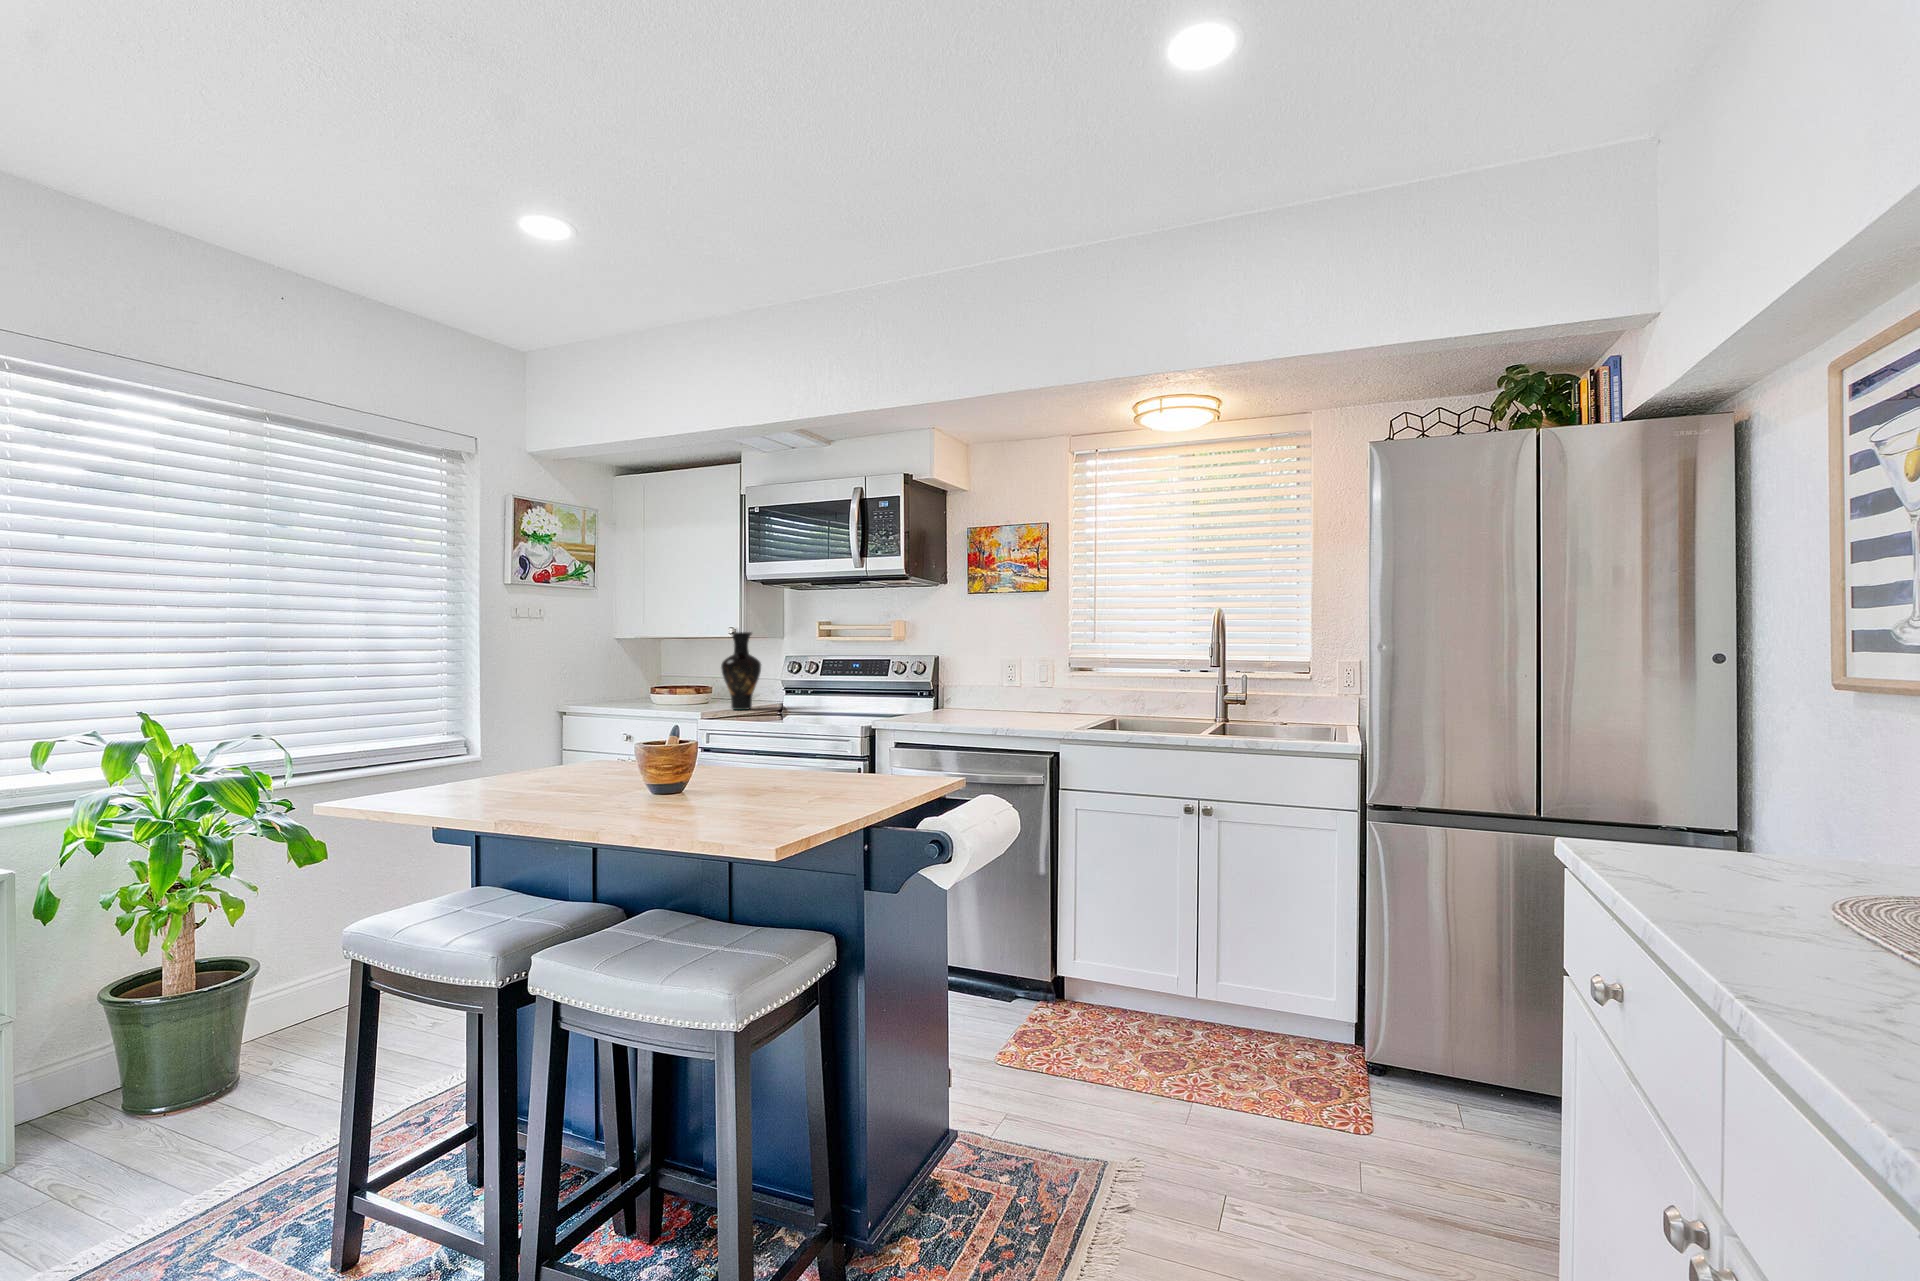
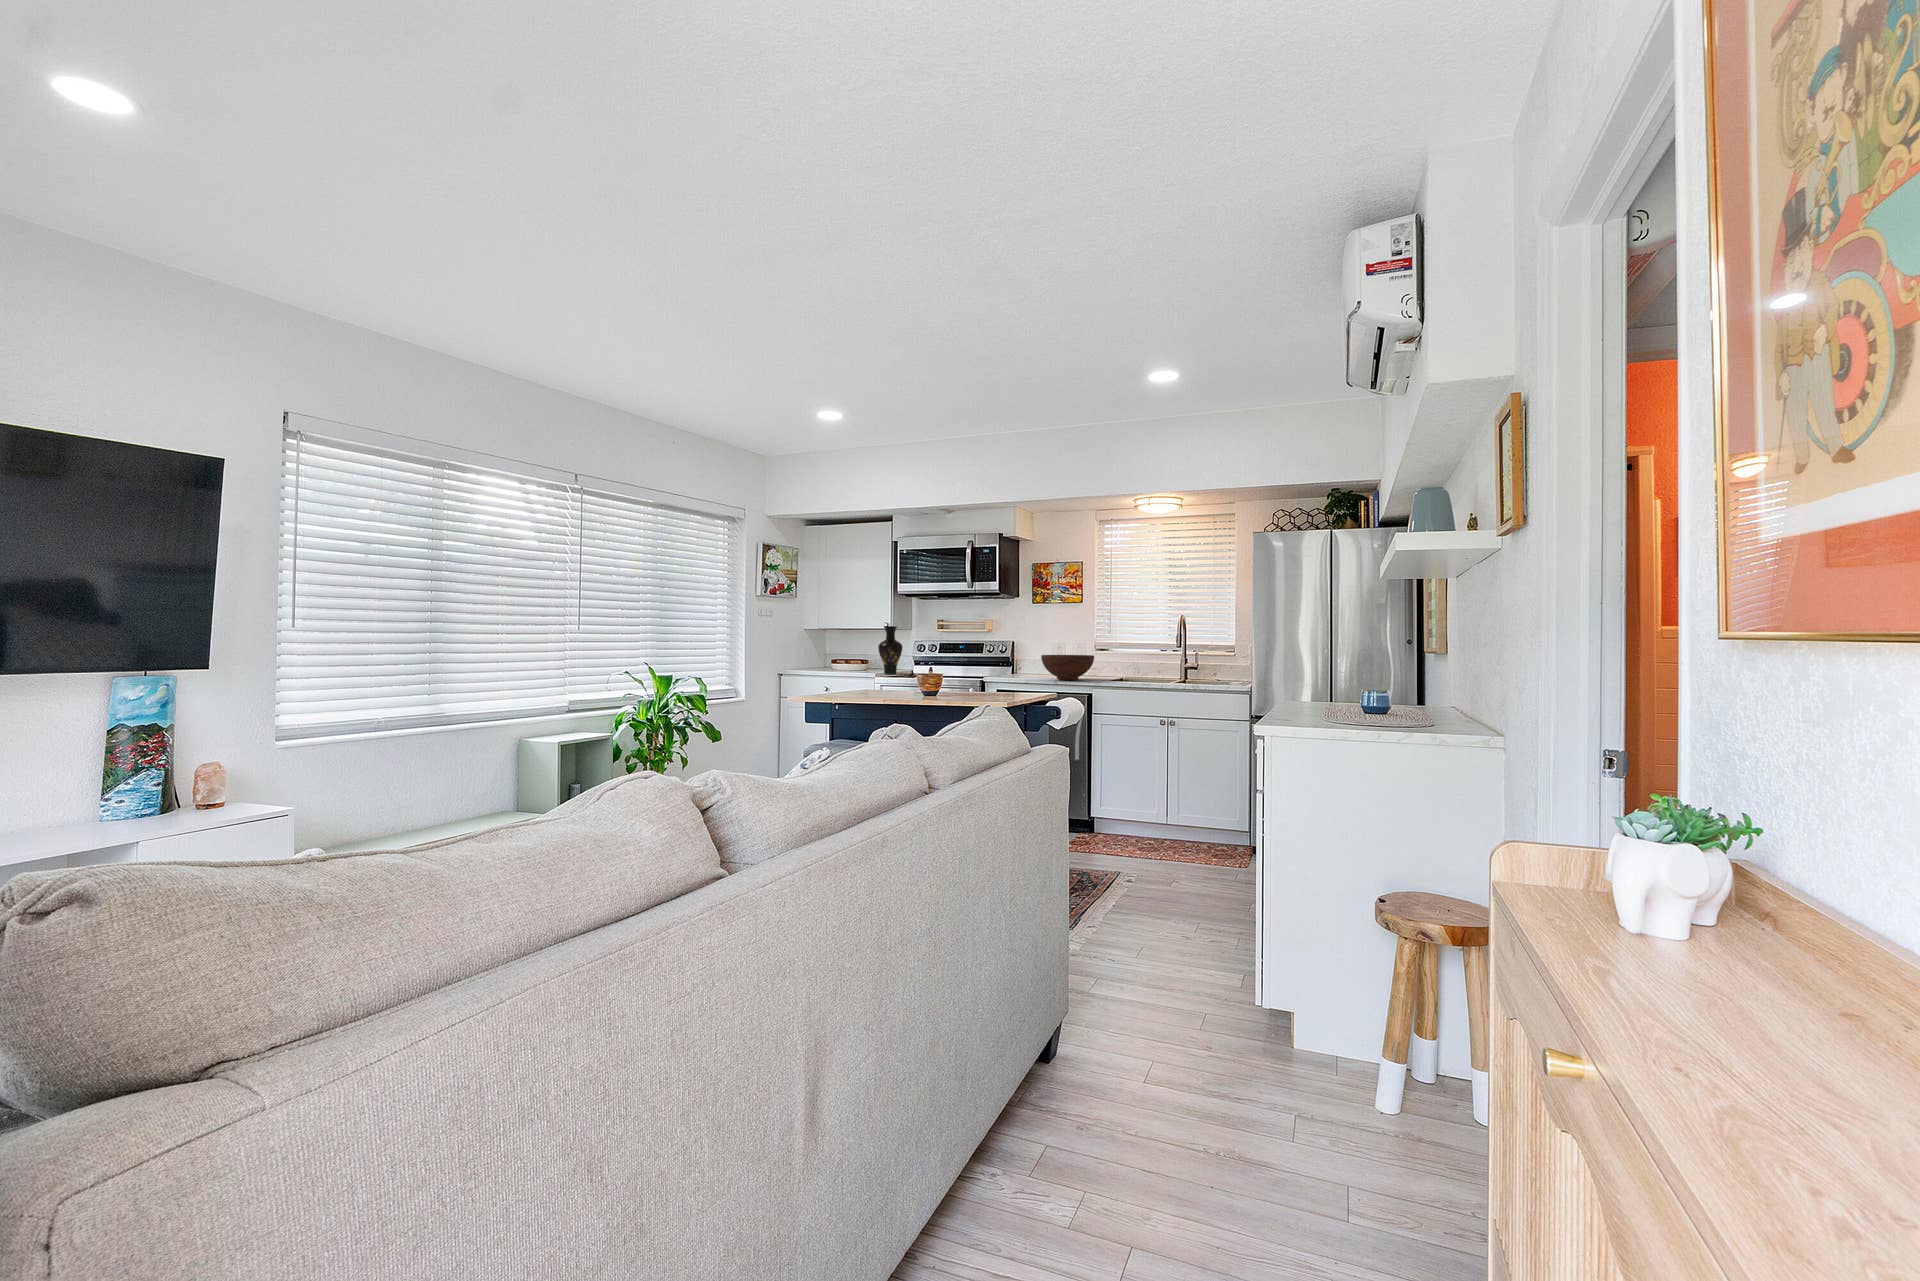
fruit bowl: none [975,679,1066,724] -> present [1041,655,1094,680]

